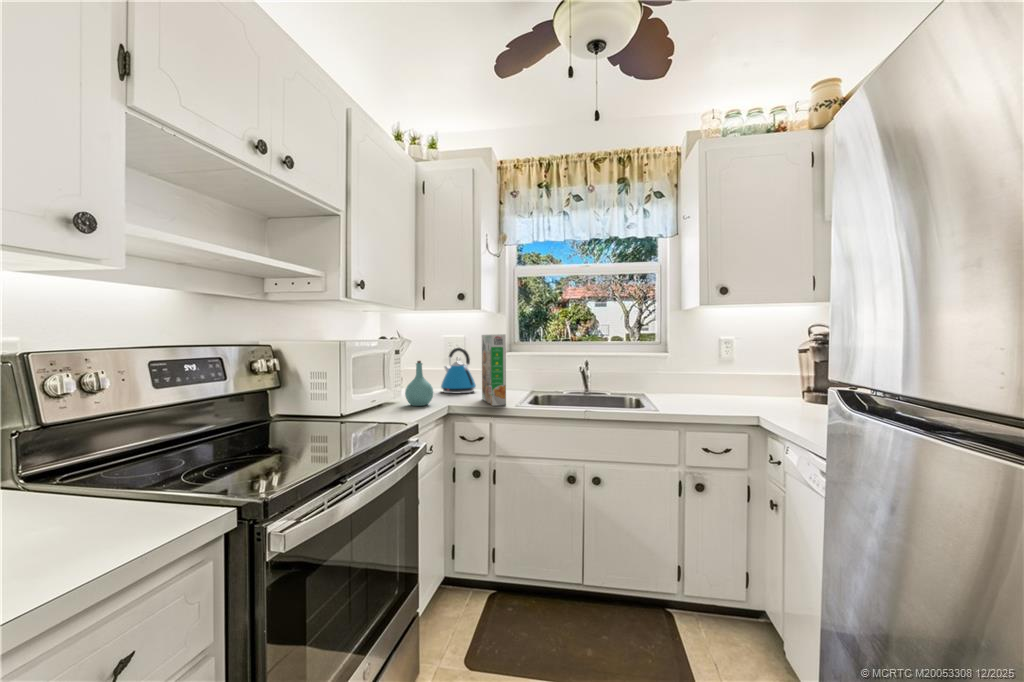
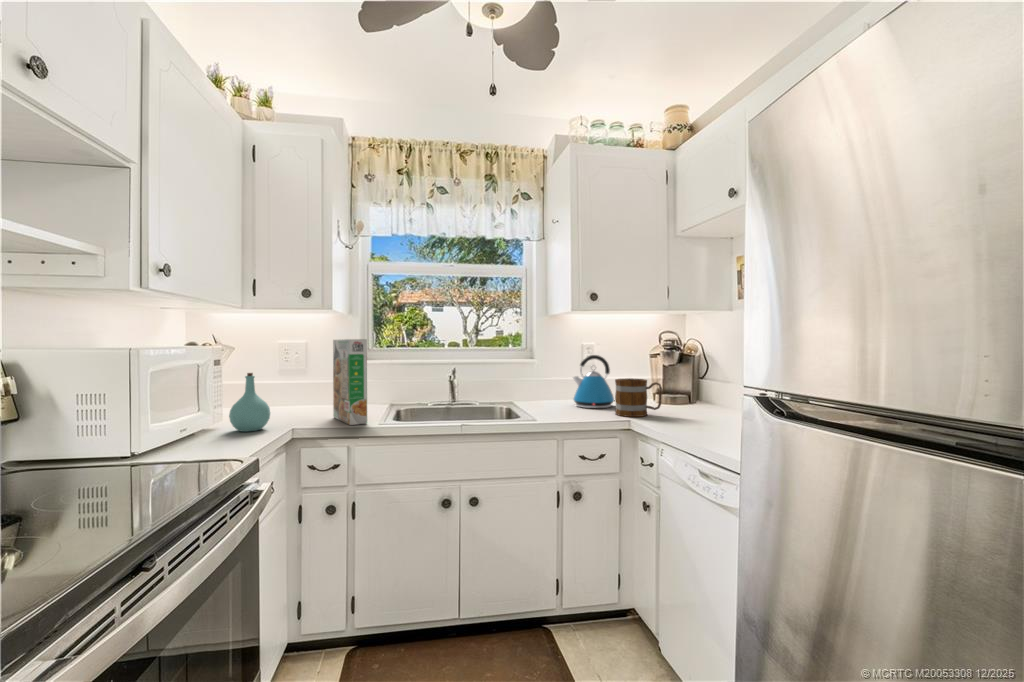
kettle: present [441,348,476,393] -> present [573,355,615,408]
mug: none [746,374,801,414] -> present [615,378,662,417]

